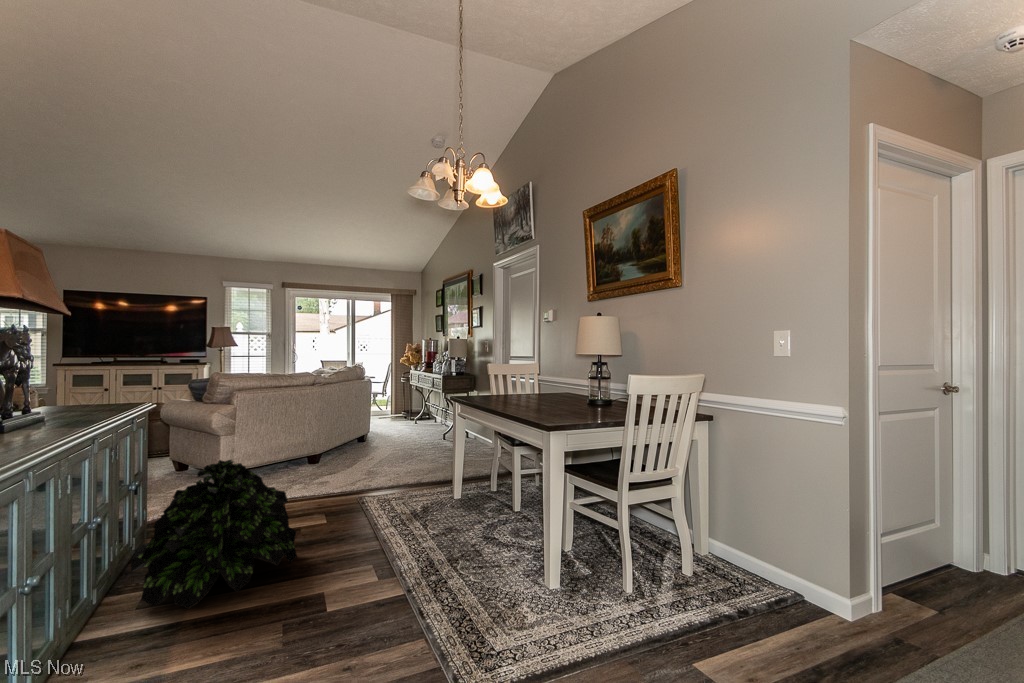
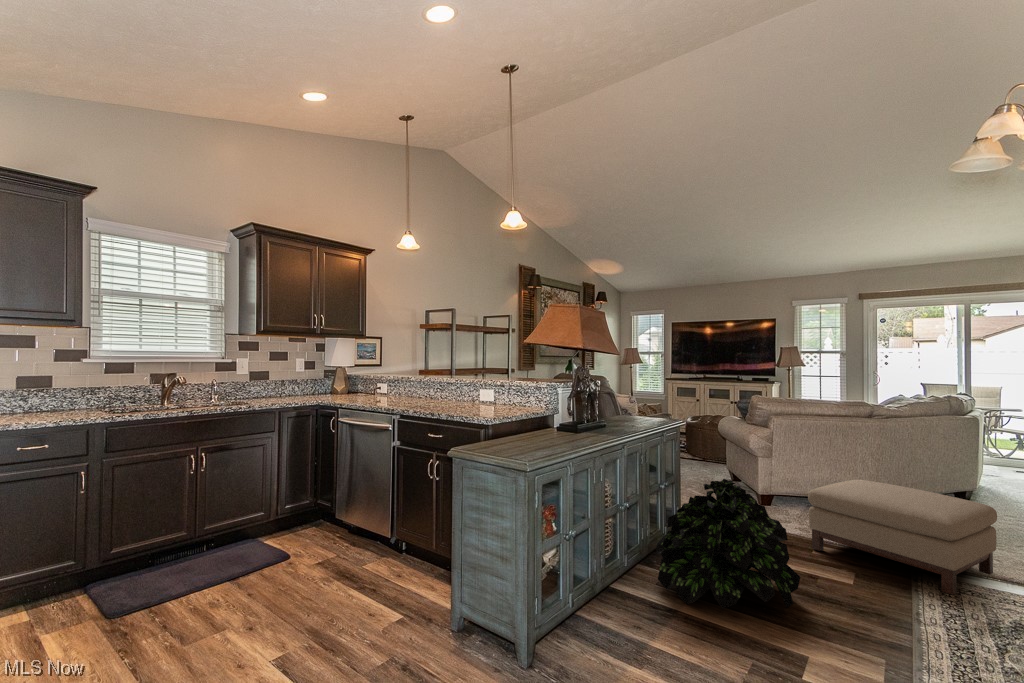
ottoman: none [281,436,403,507] -> present [808,479,997,595]

